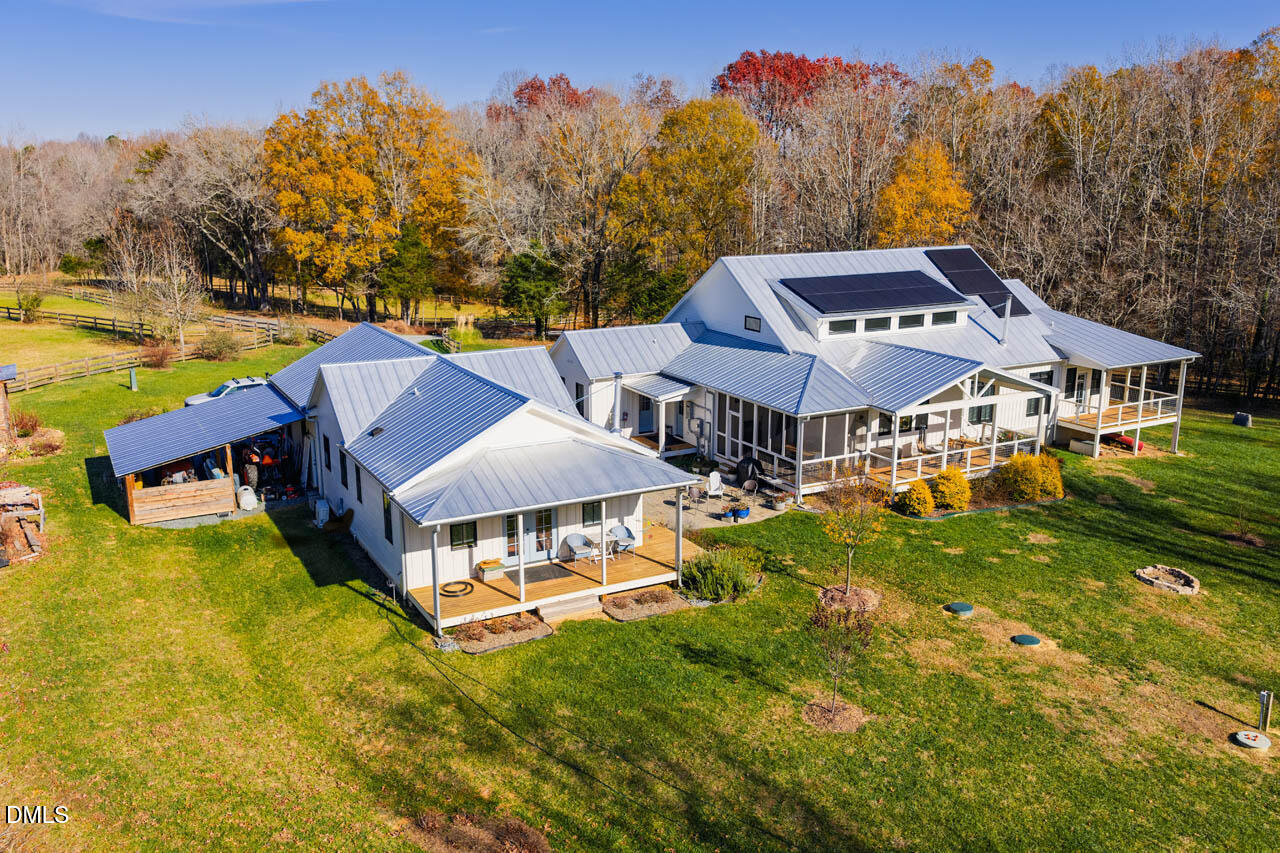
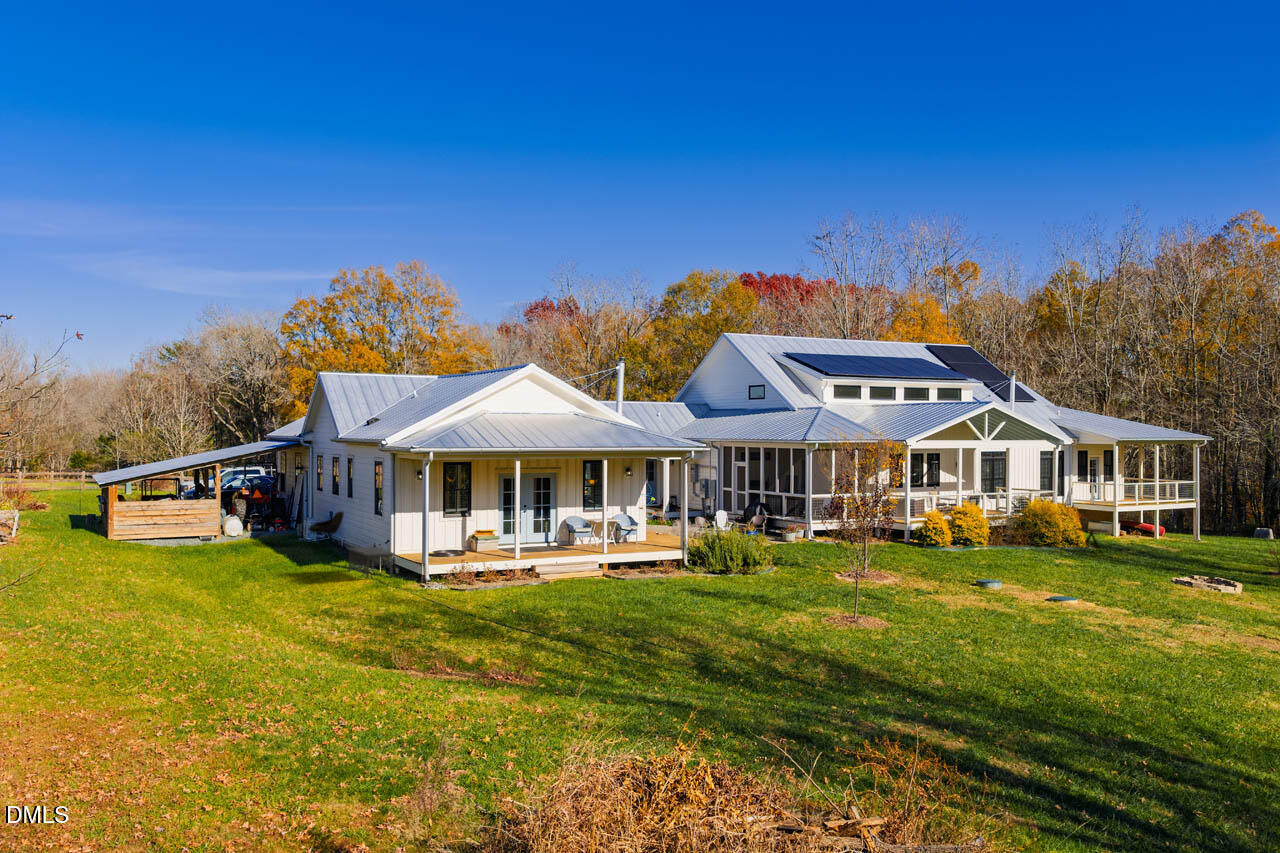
round table: none [1051,483,1084,510] -> present [1075,528,1108,551]
storage bench: none [365,573,410,616] -> present [348,547,395,579]

